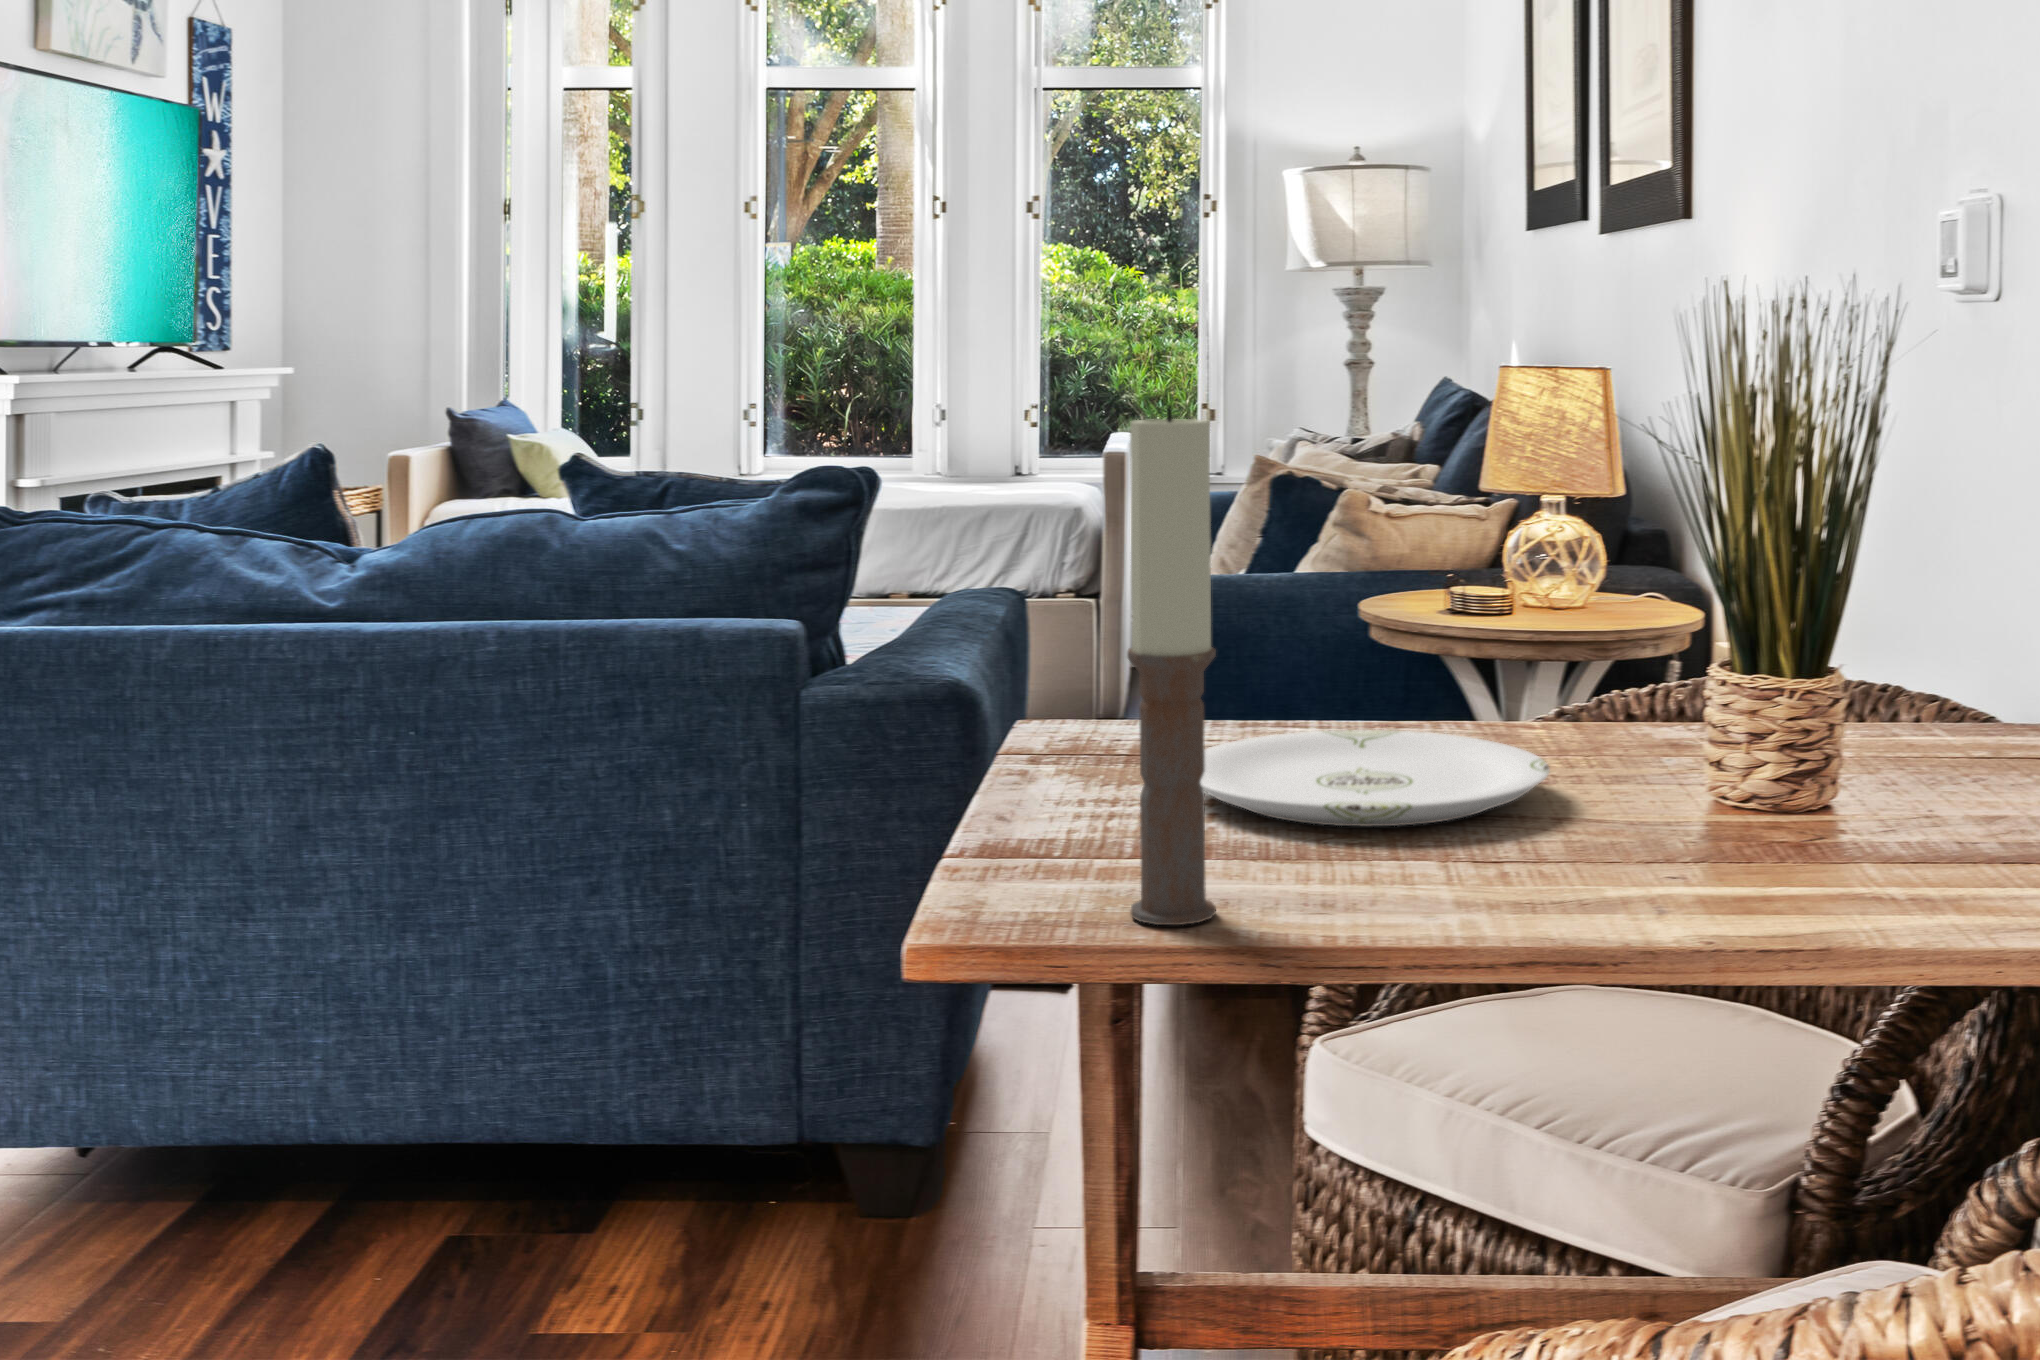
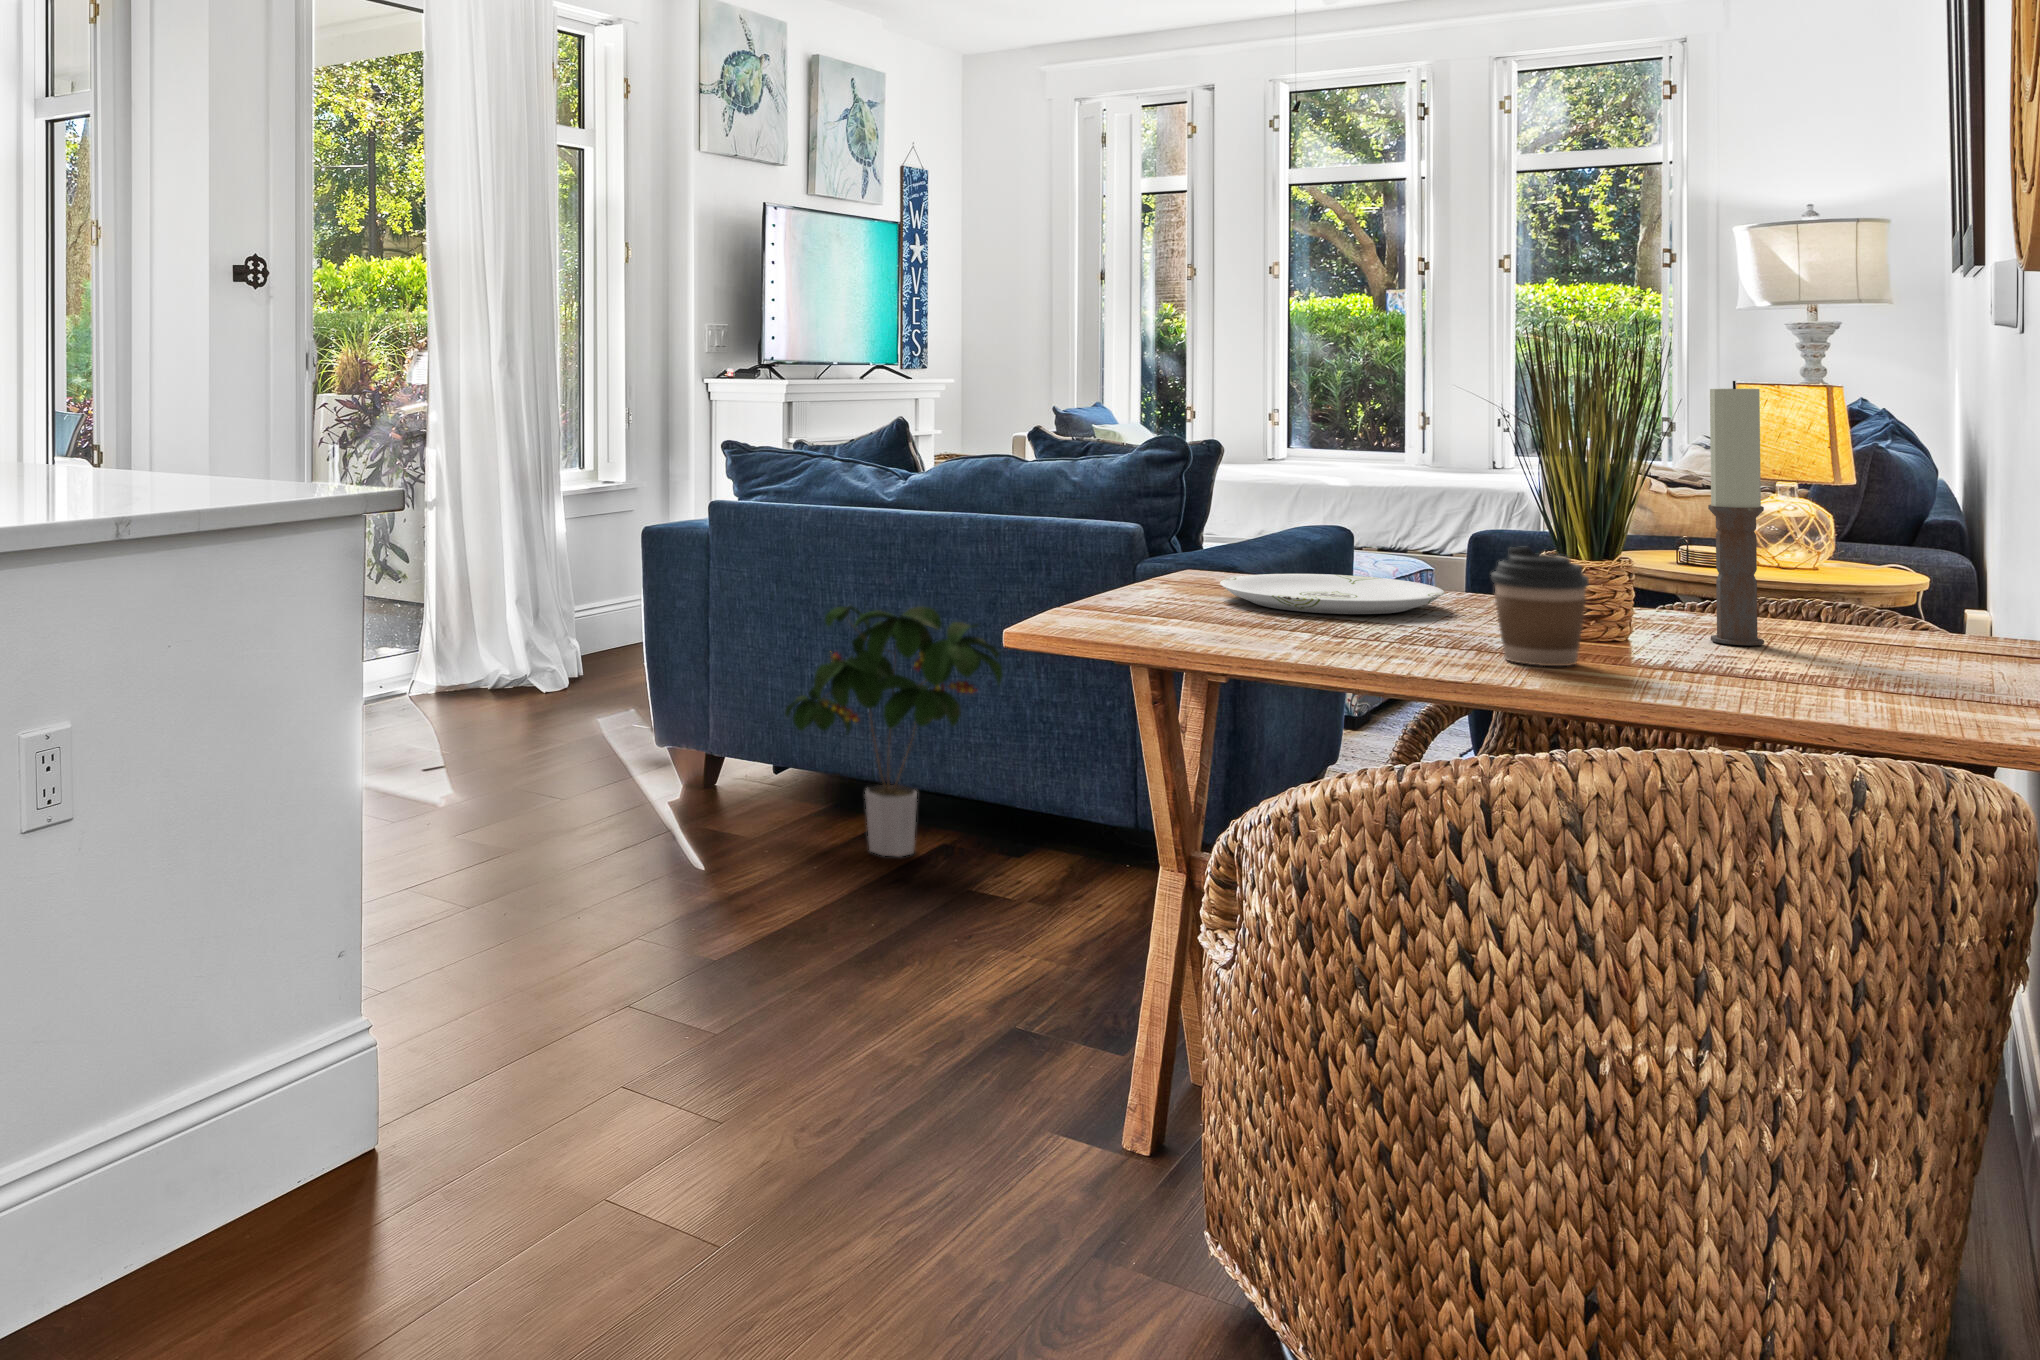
candle: present [1127,405,1216,925] -> present [1708,381,1764,645]
coffee cup: none [1808,702,1967,924] -> present [1491,547,1589,666]
potted plant: none [125,807,576,1297] -> present [785,605,1003,856]

